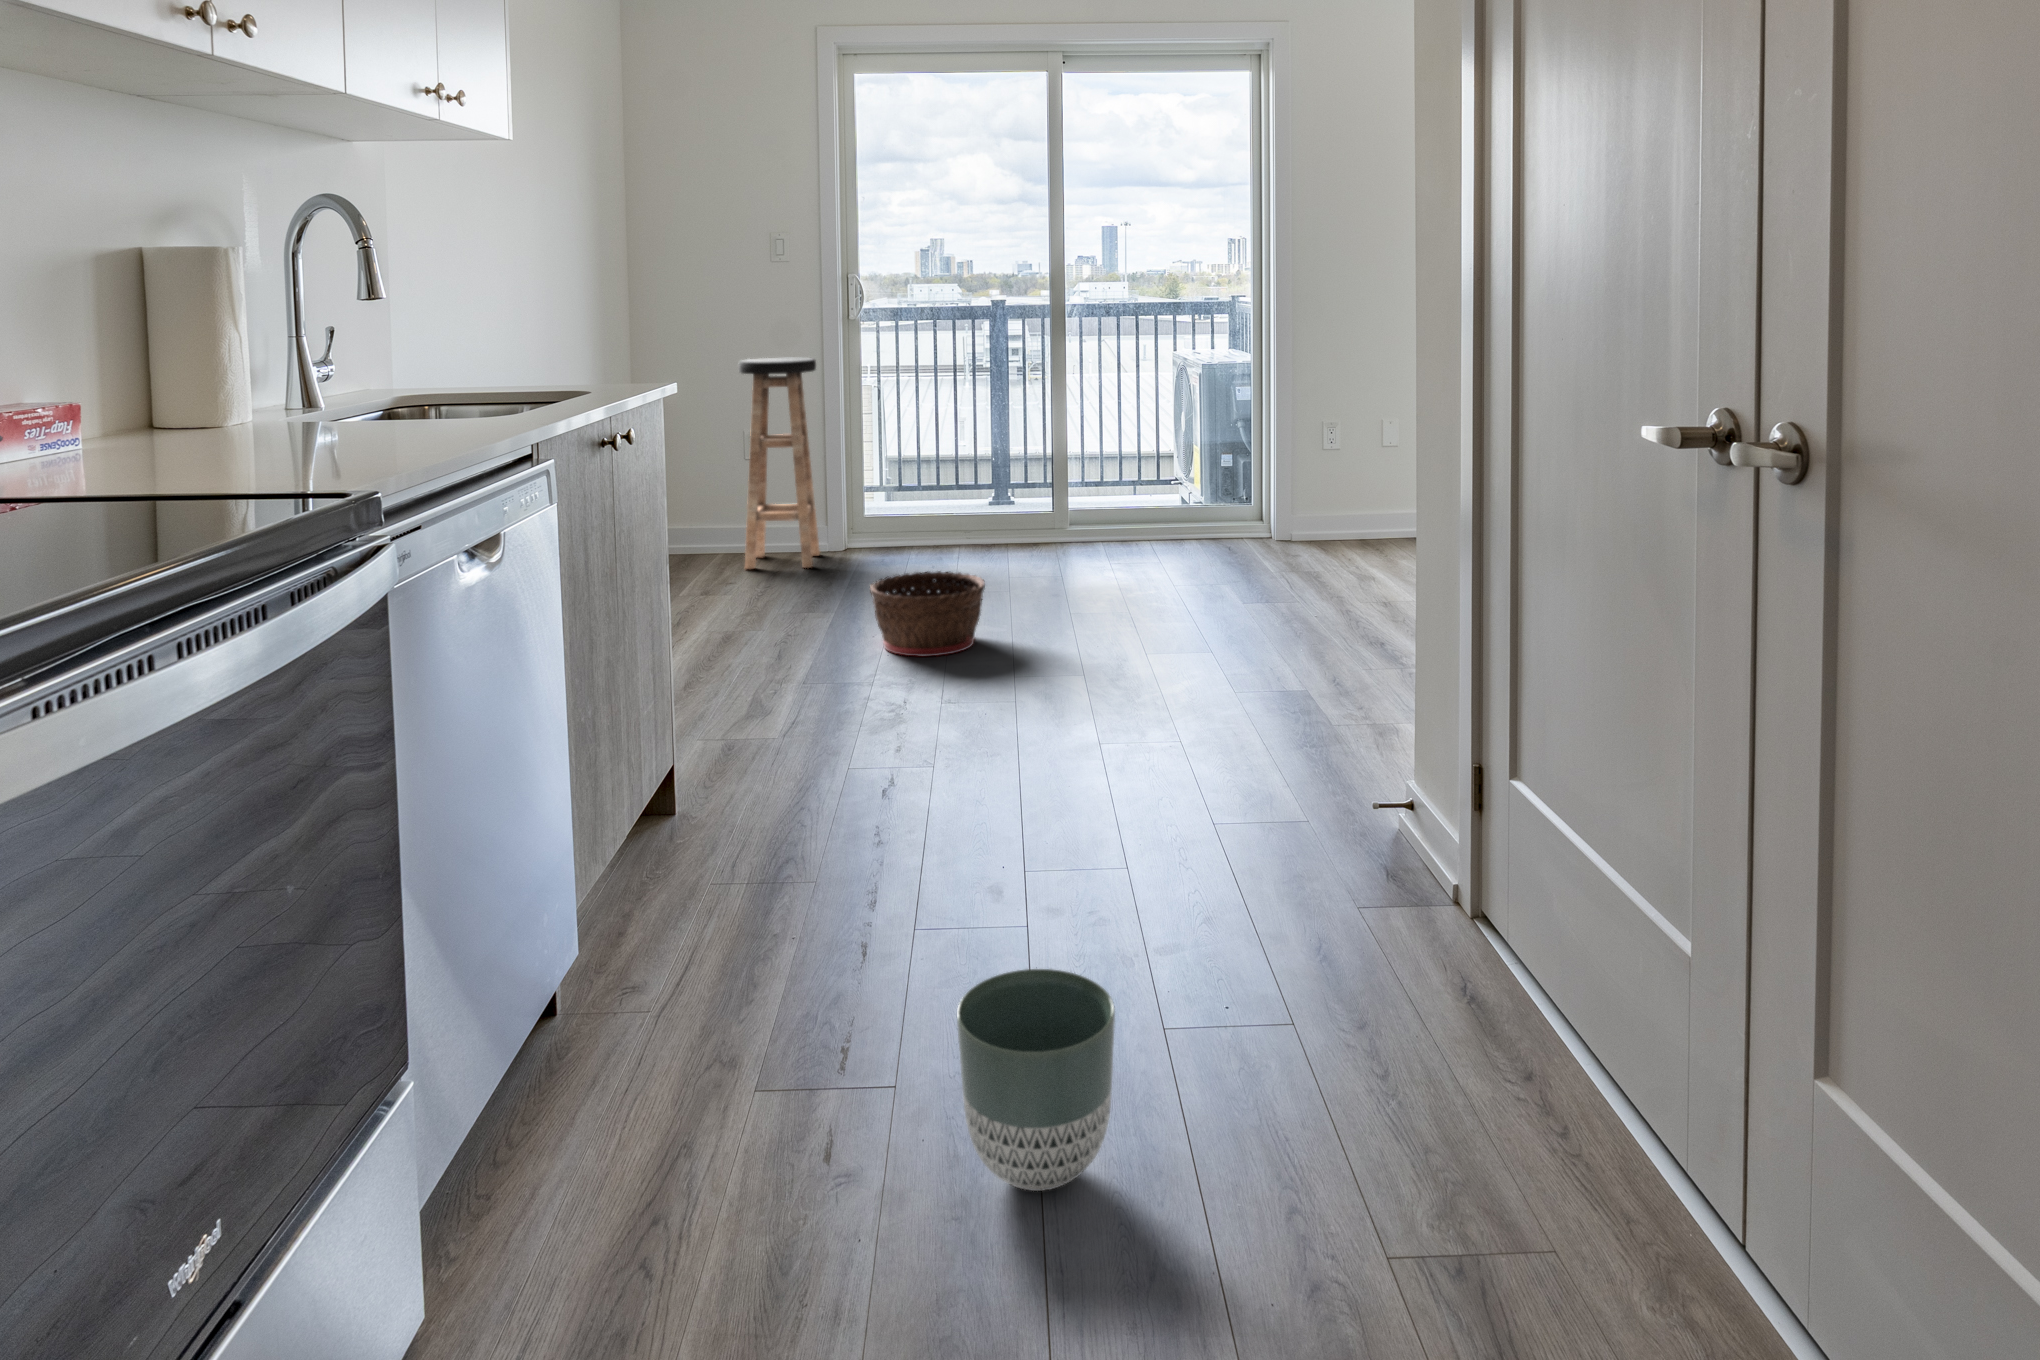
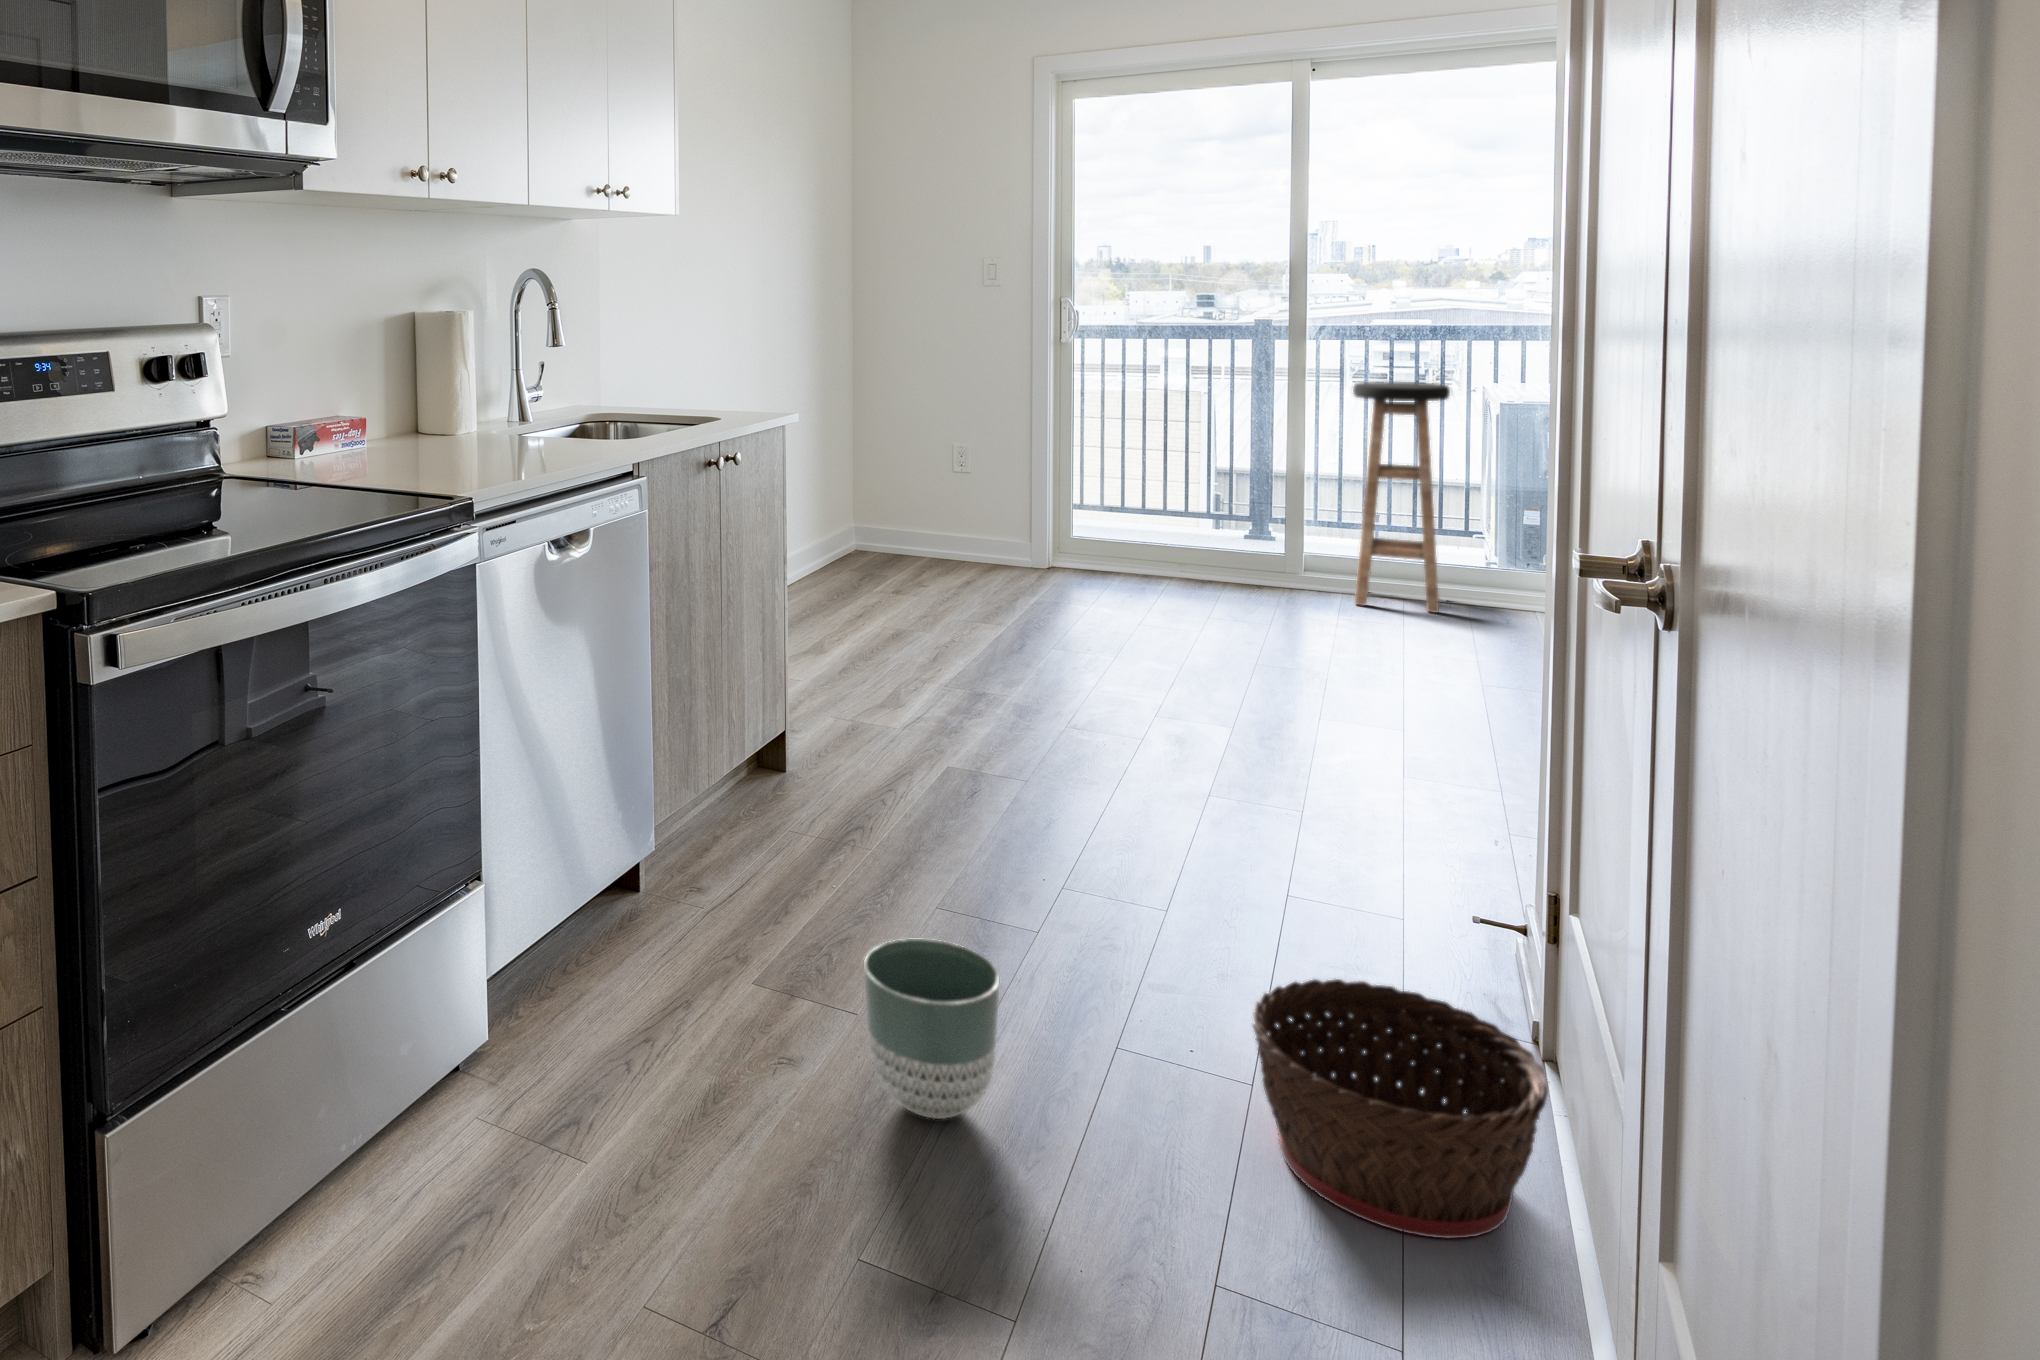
bar stool: present [738,358,820,569] -> present [1353,382,1450,613]
basket: present [870,571,985,656] -> present [1253,979,1548,1238]

